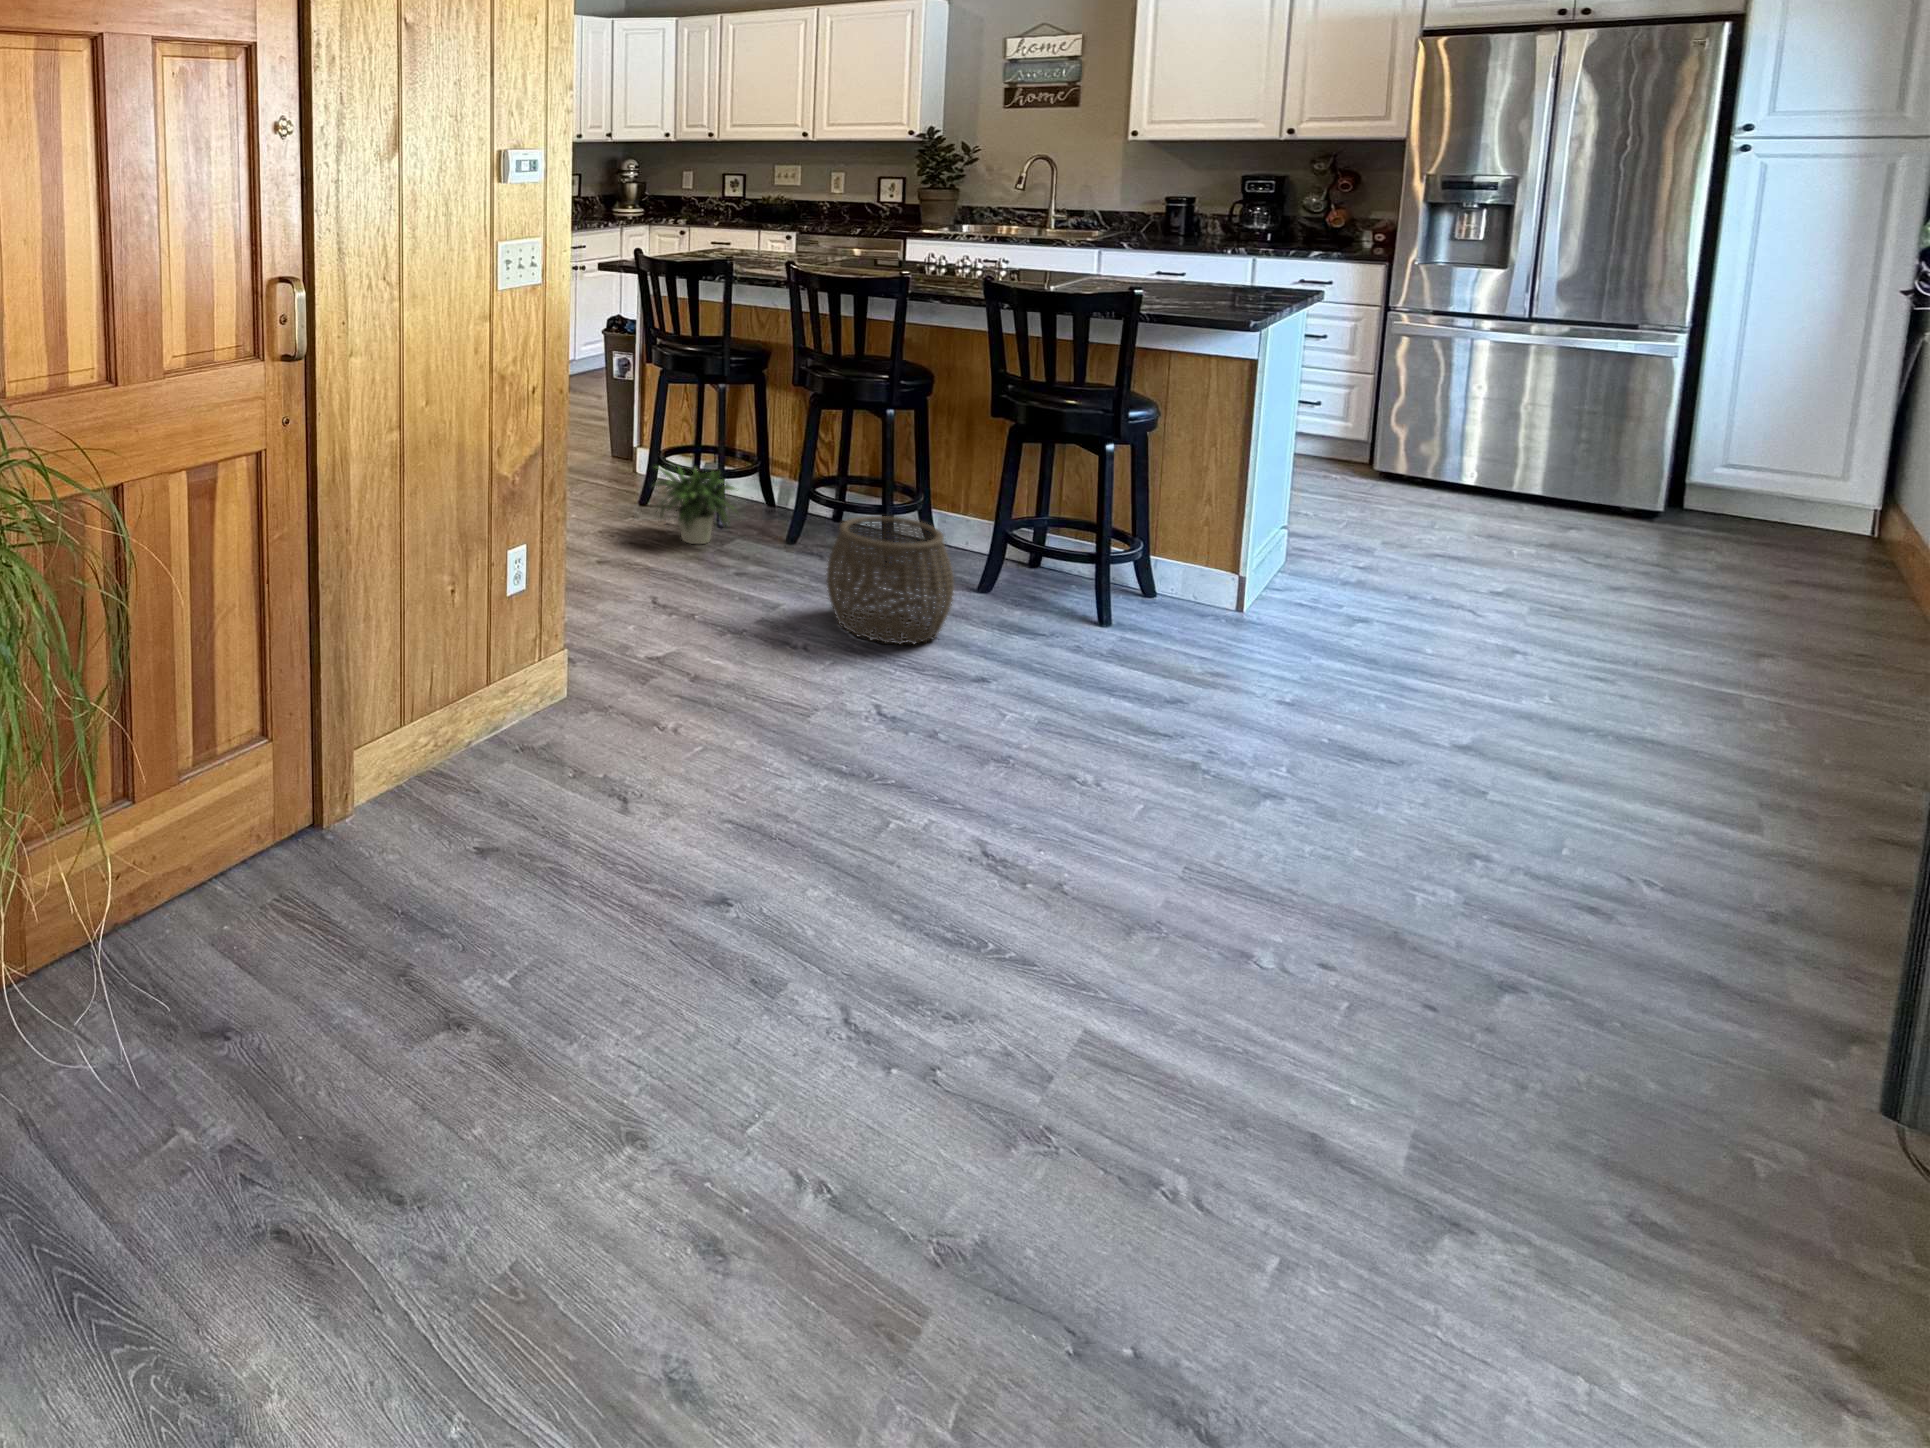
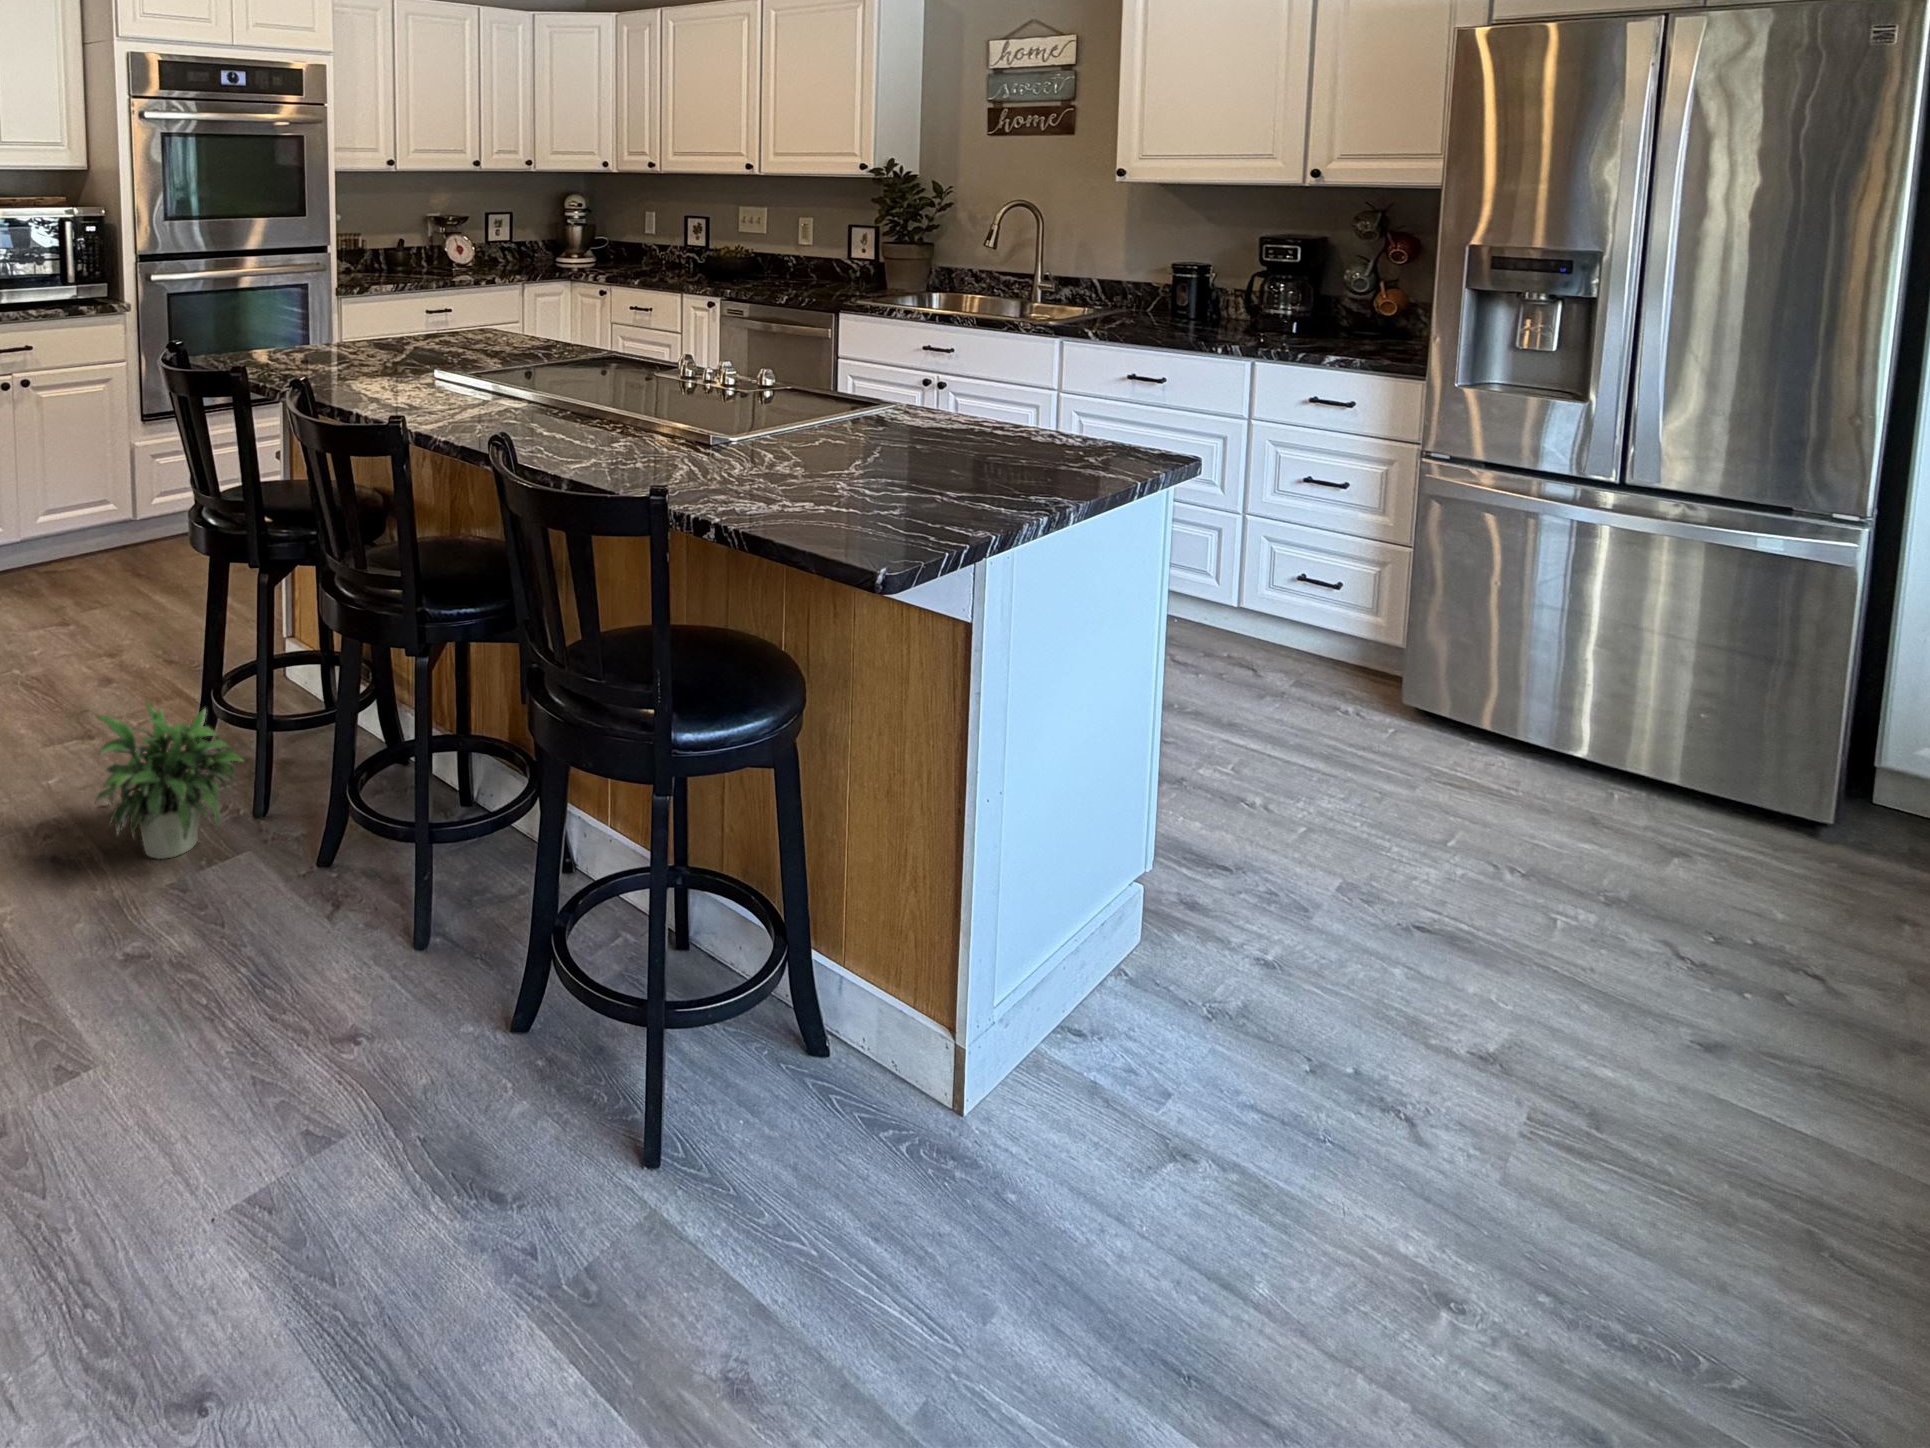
woven basket: present [826,516,954,644] -> none [39,914,314,1259]

